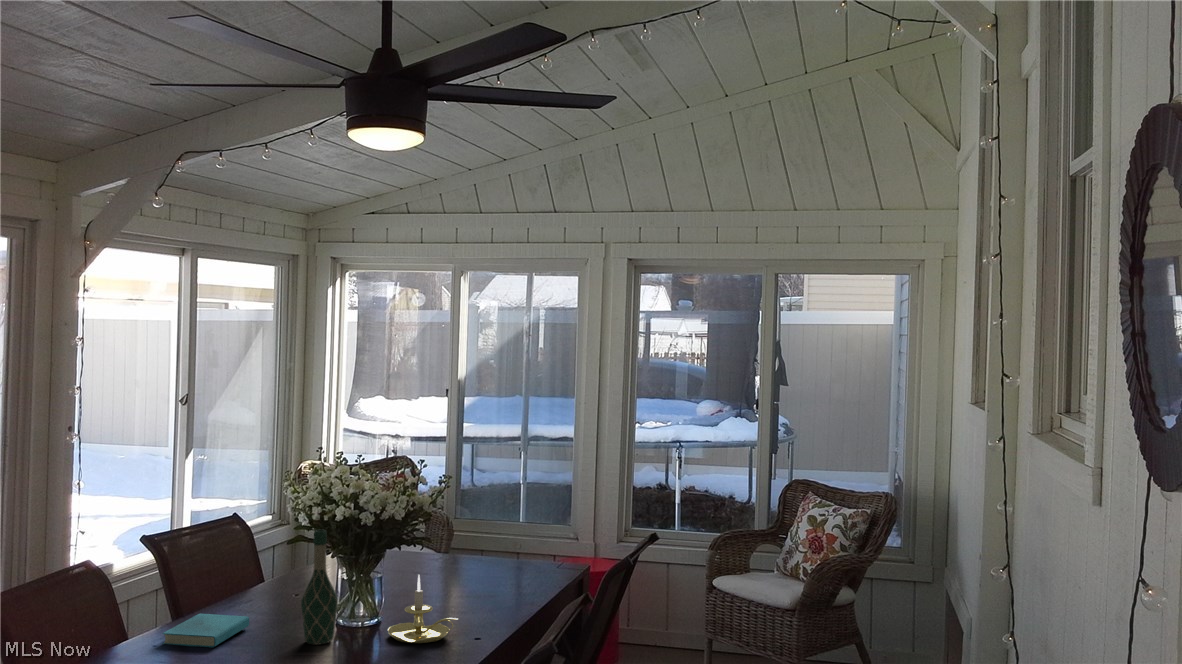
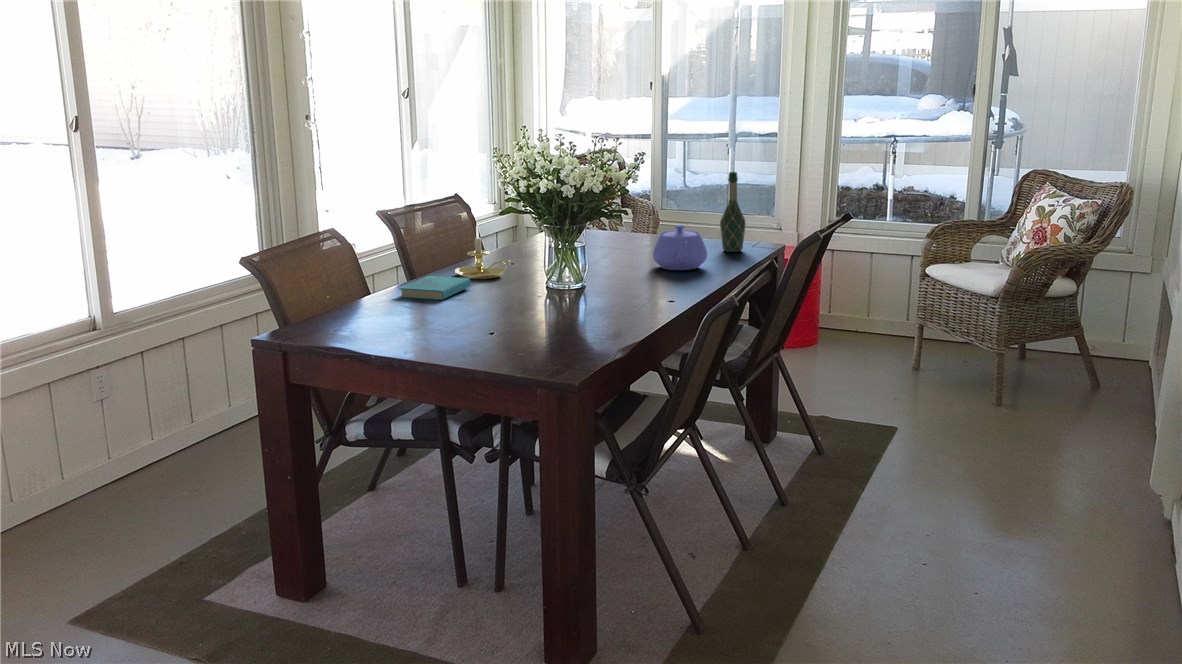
wine bottle: present [301,530,338,645] -> present [720,172,745,252]
teapot: none [453,546,510,595] -> present [653,225,707,270]
candle holder: present [388,575,458,643] -> present [455,225,509,279]

